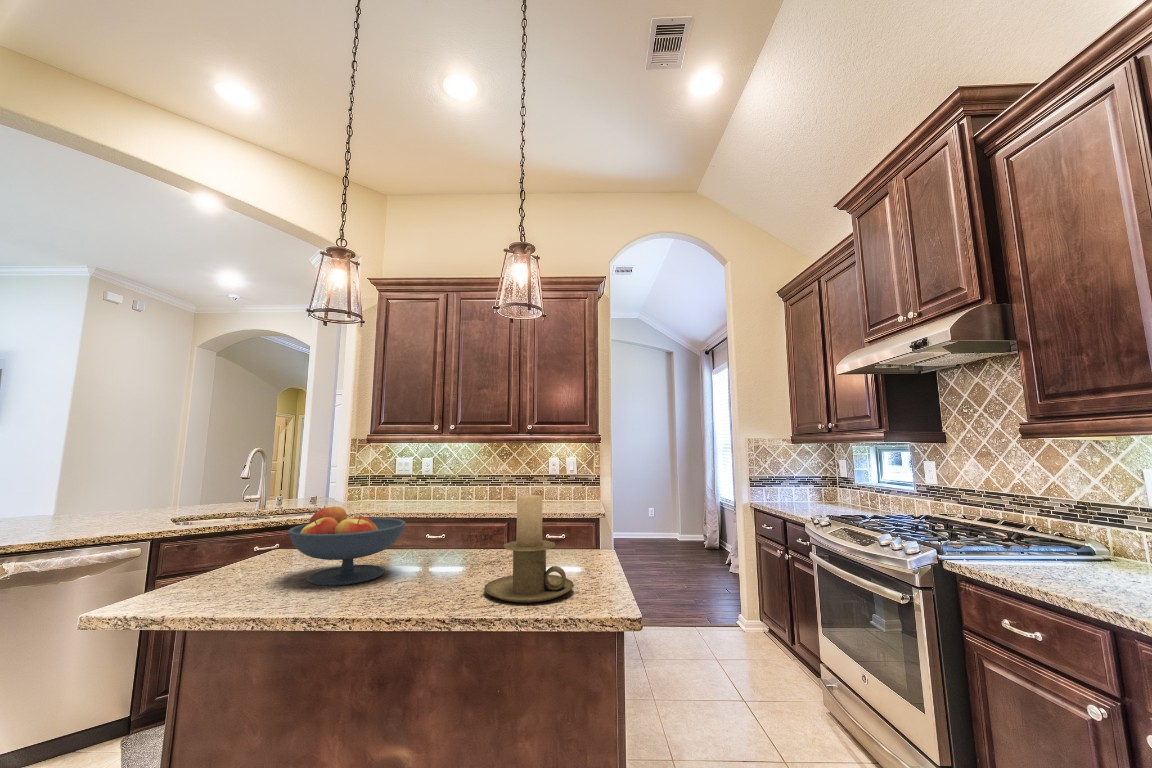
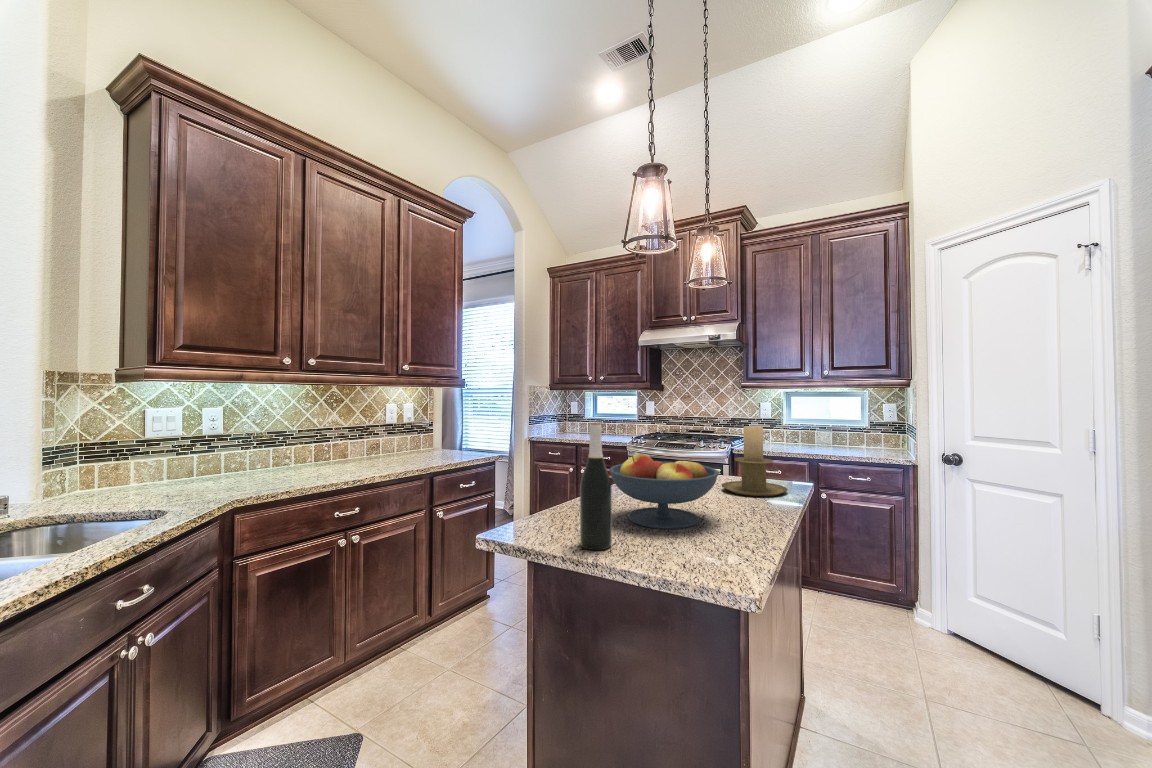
wine bottle: none [239,473,272,575] -> present [580,423,612,550]

